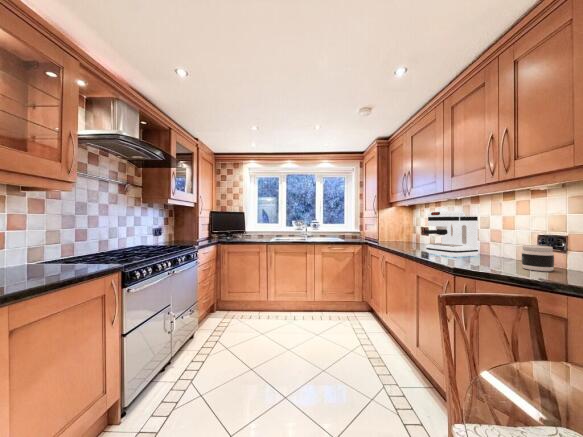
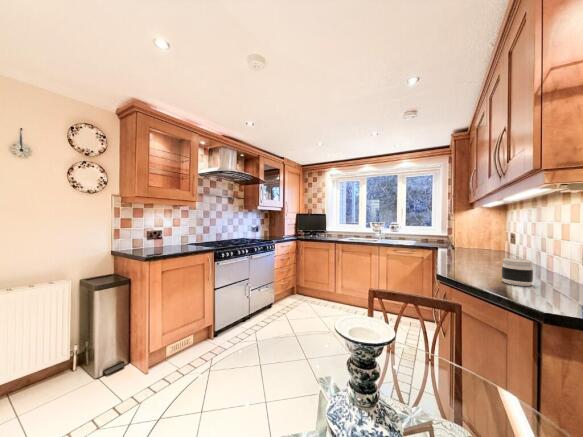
coffee maker: present [424,211,478,257] -> none [445,219,509,268]

